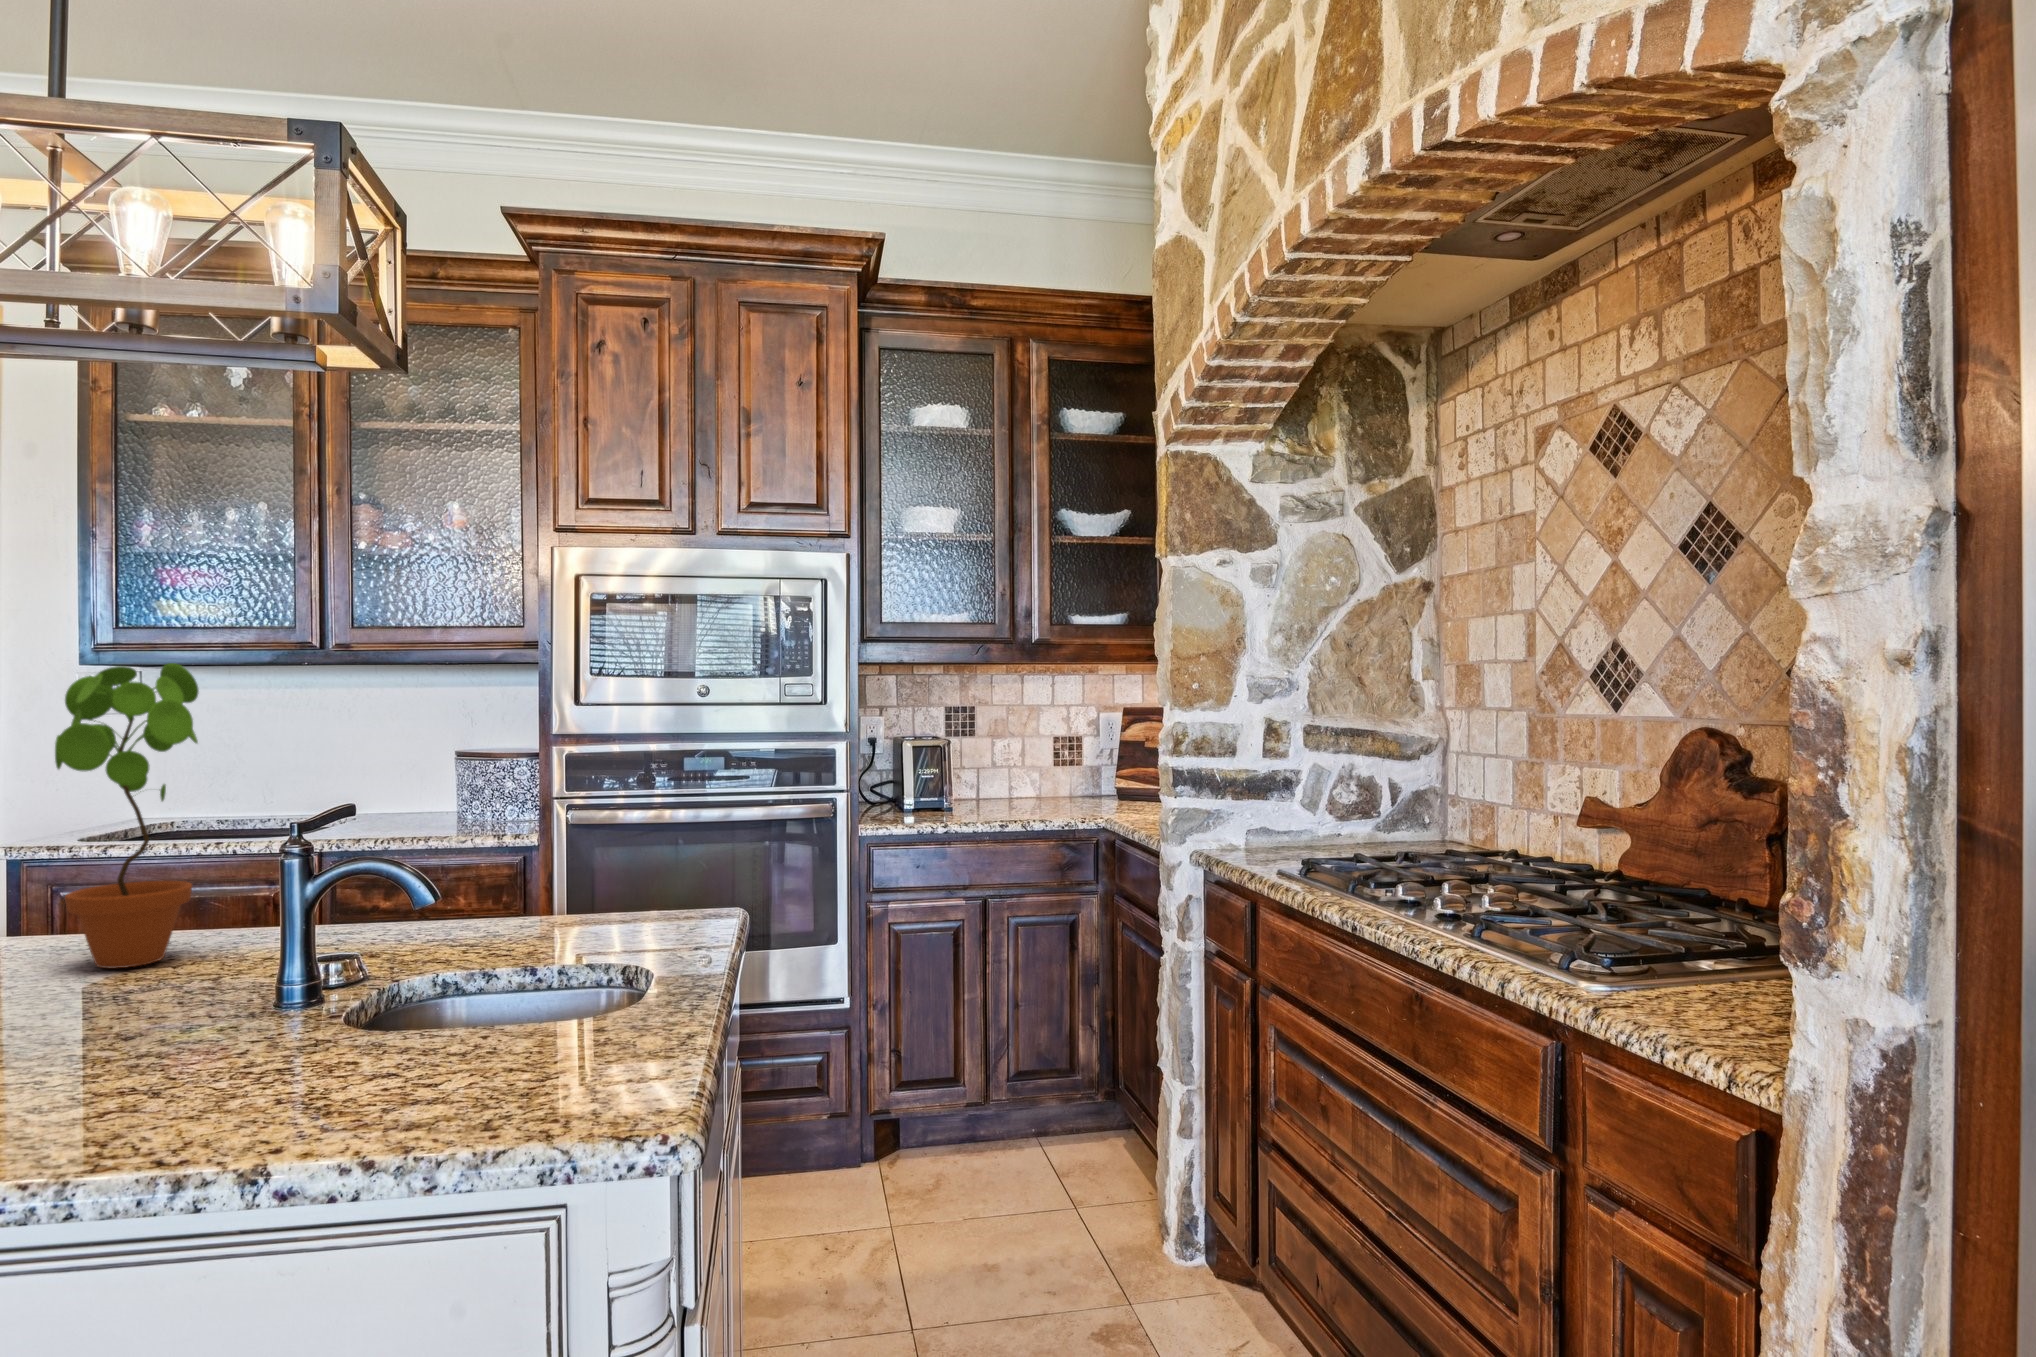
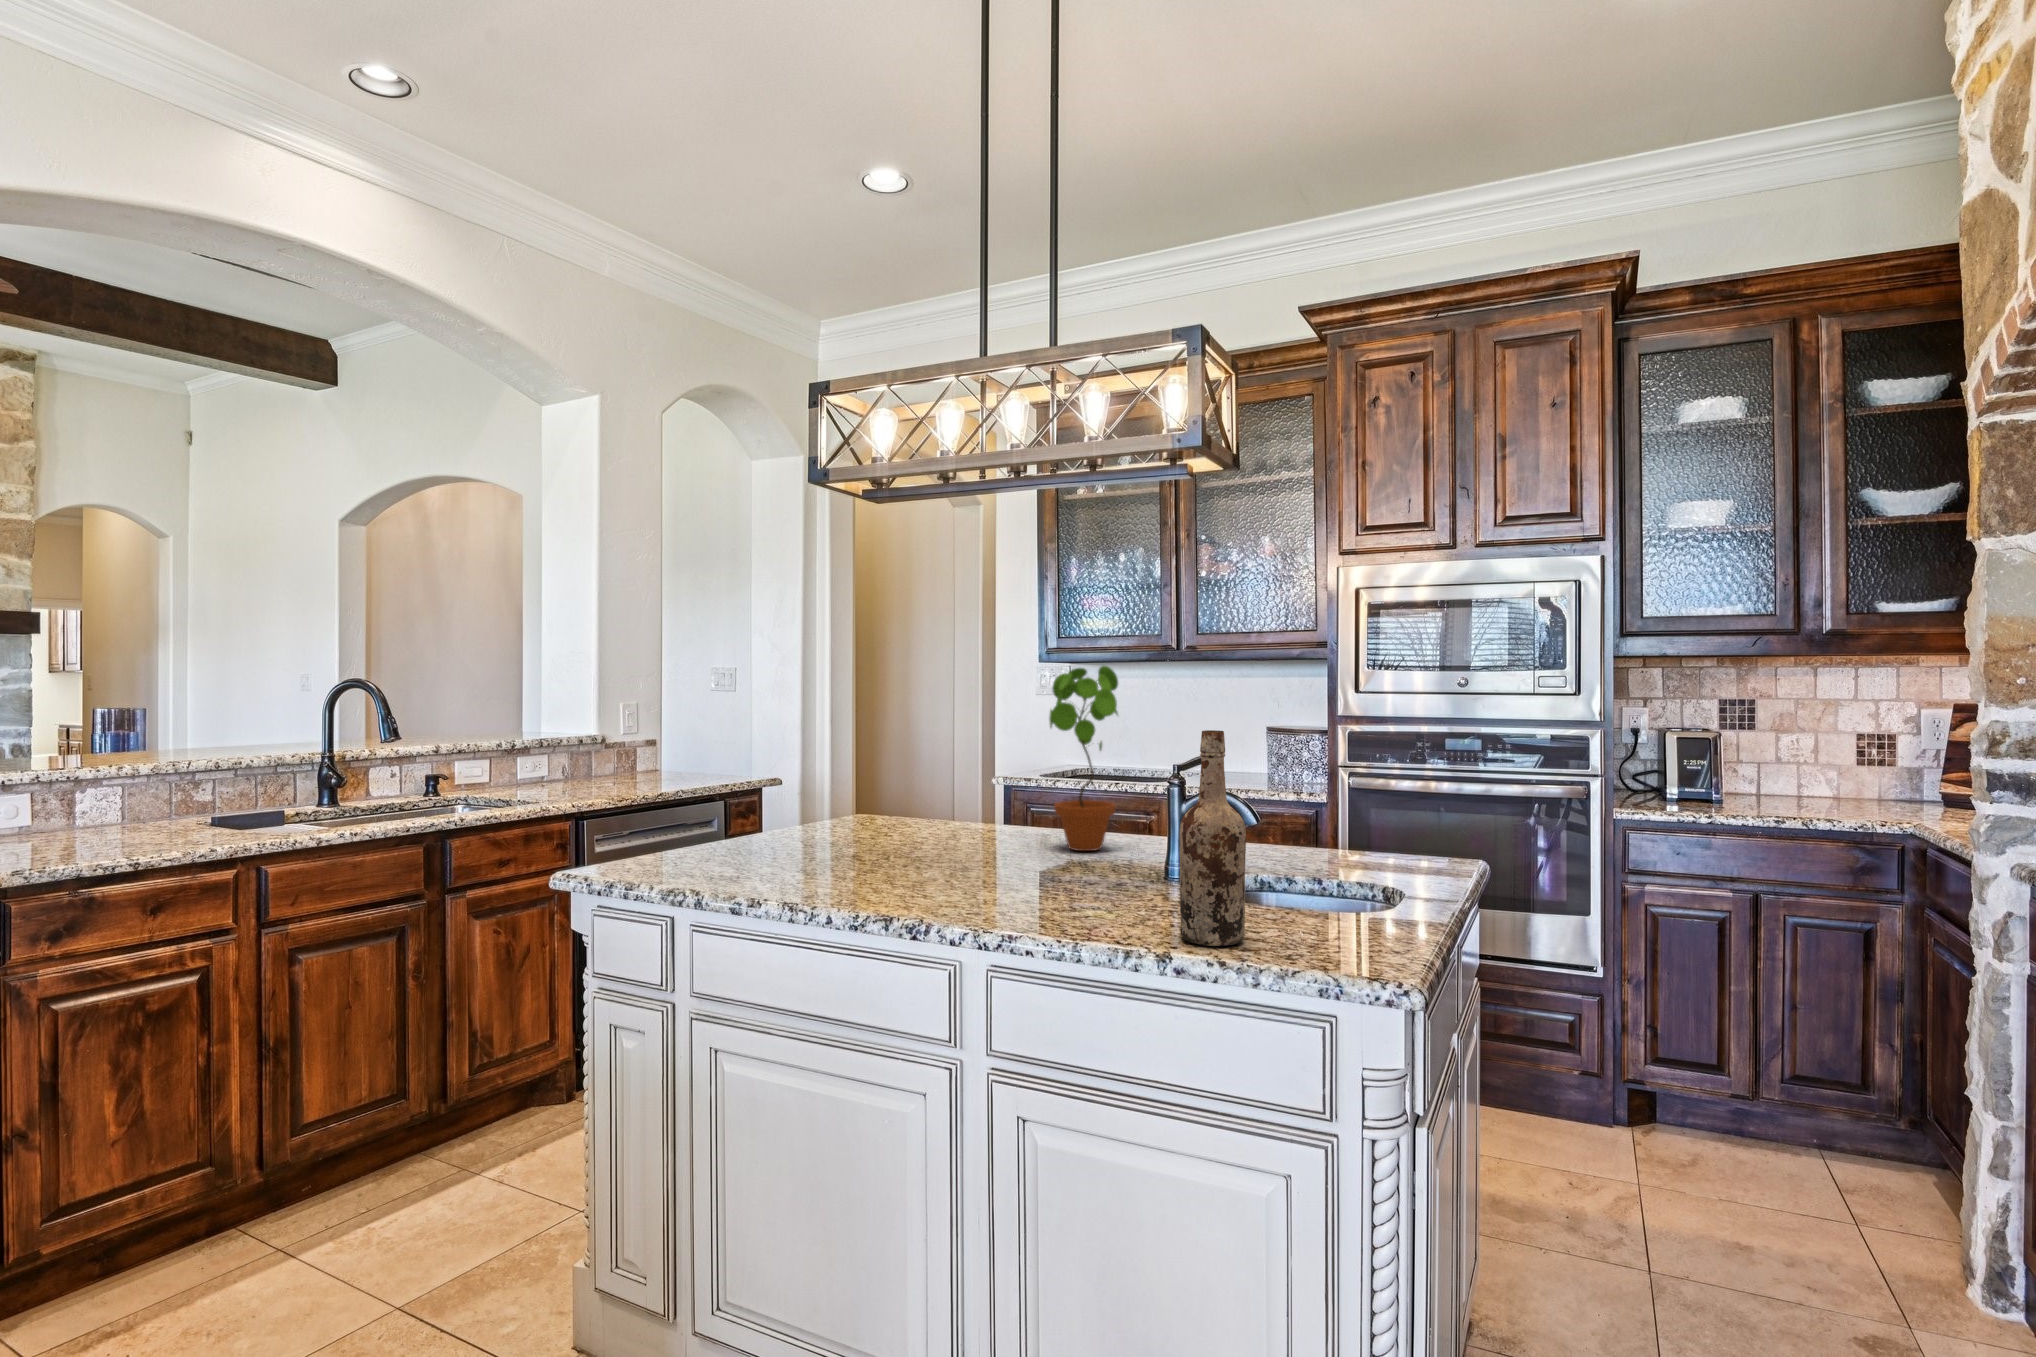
wine bottle: none [287,763,411,1132] -> present [1180,730,1246,946]

